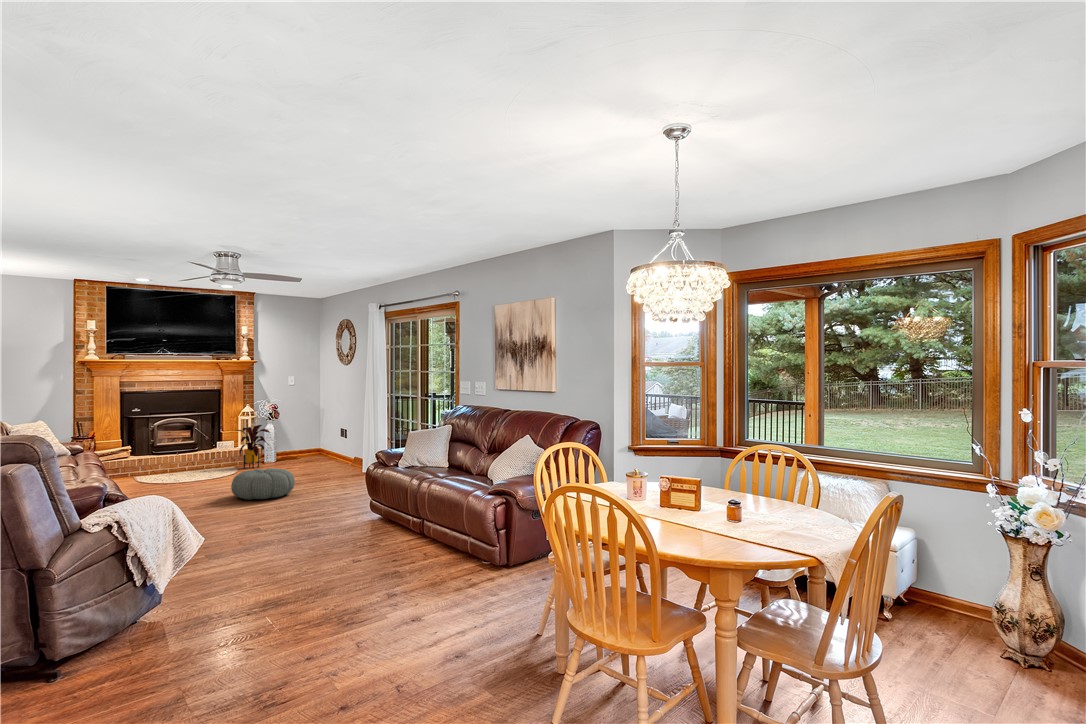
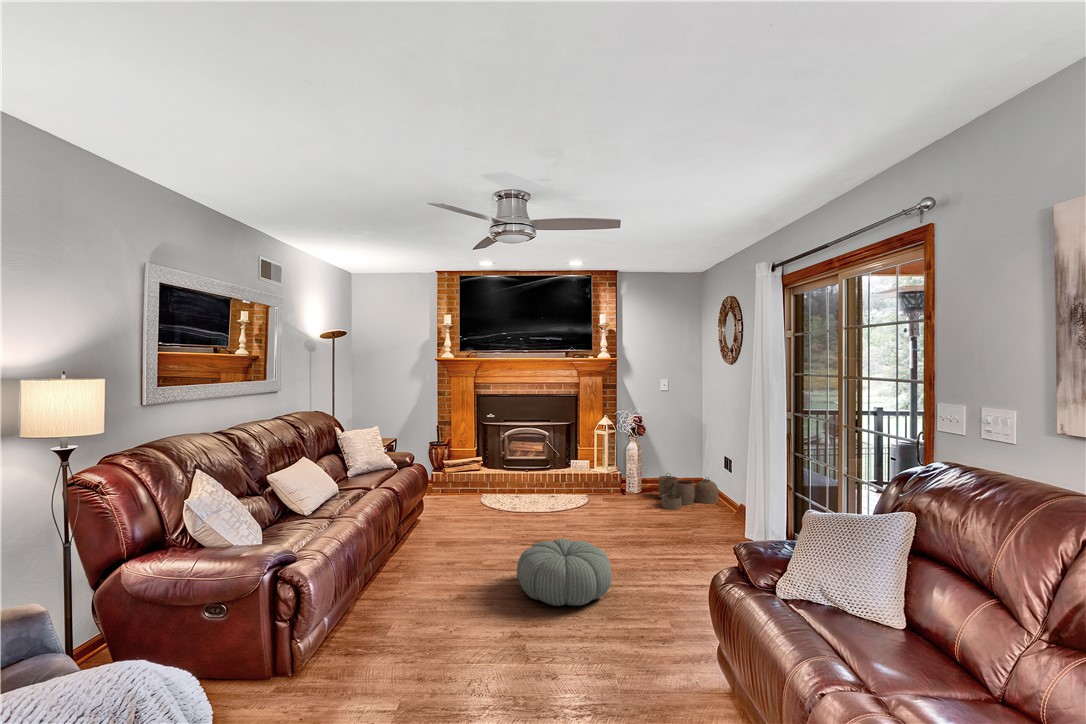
house plant: present [236,425,270,469] -> none [578,444,626,504]
woven basket: none [294,443,337,465] -> present [659,473,719,510]

